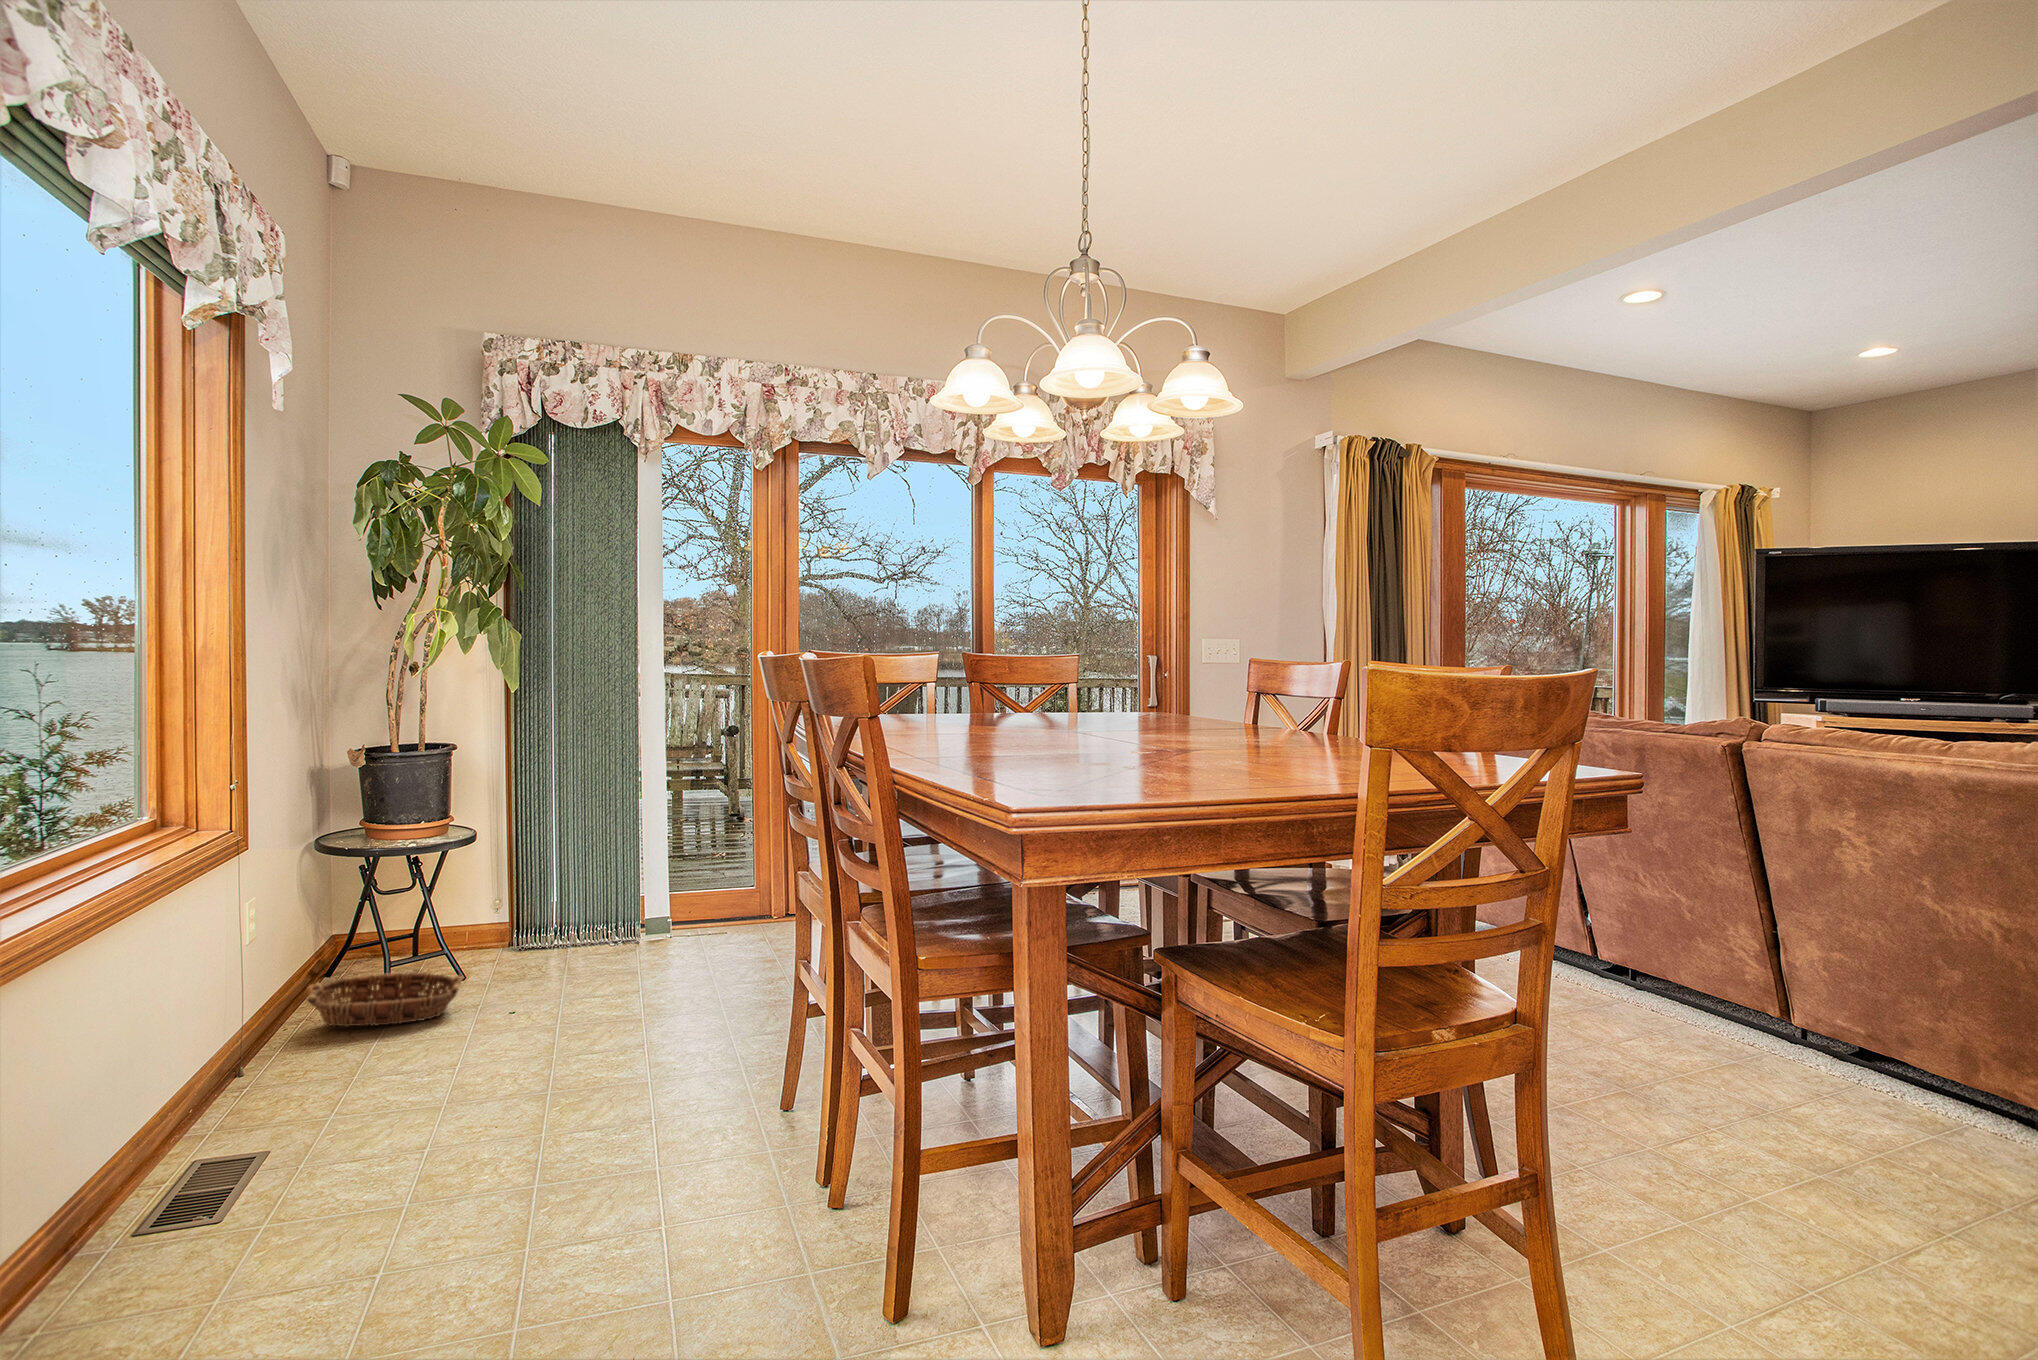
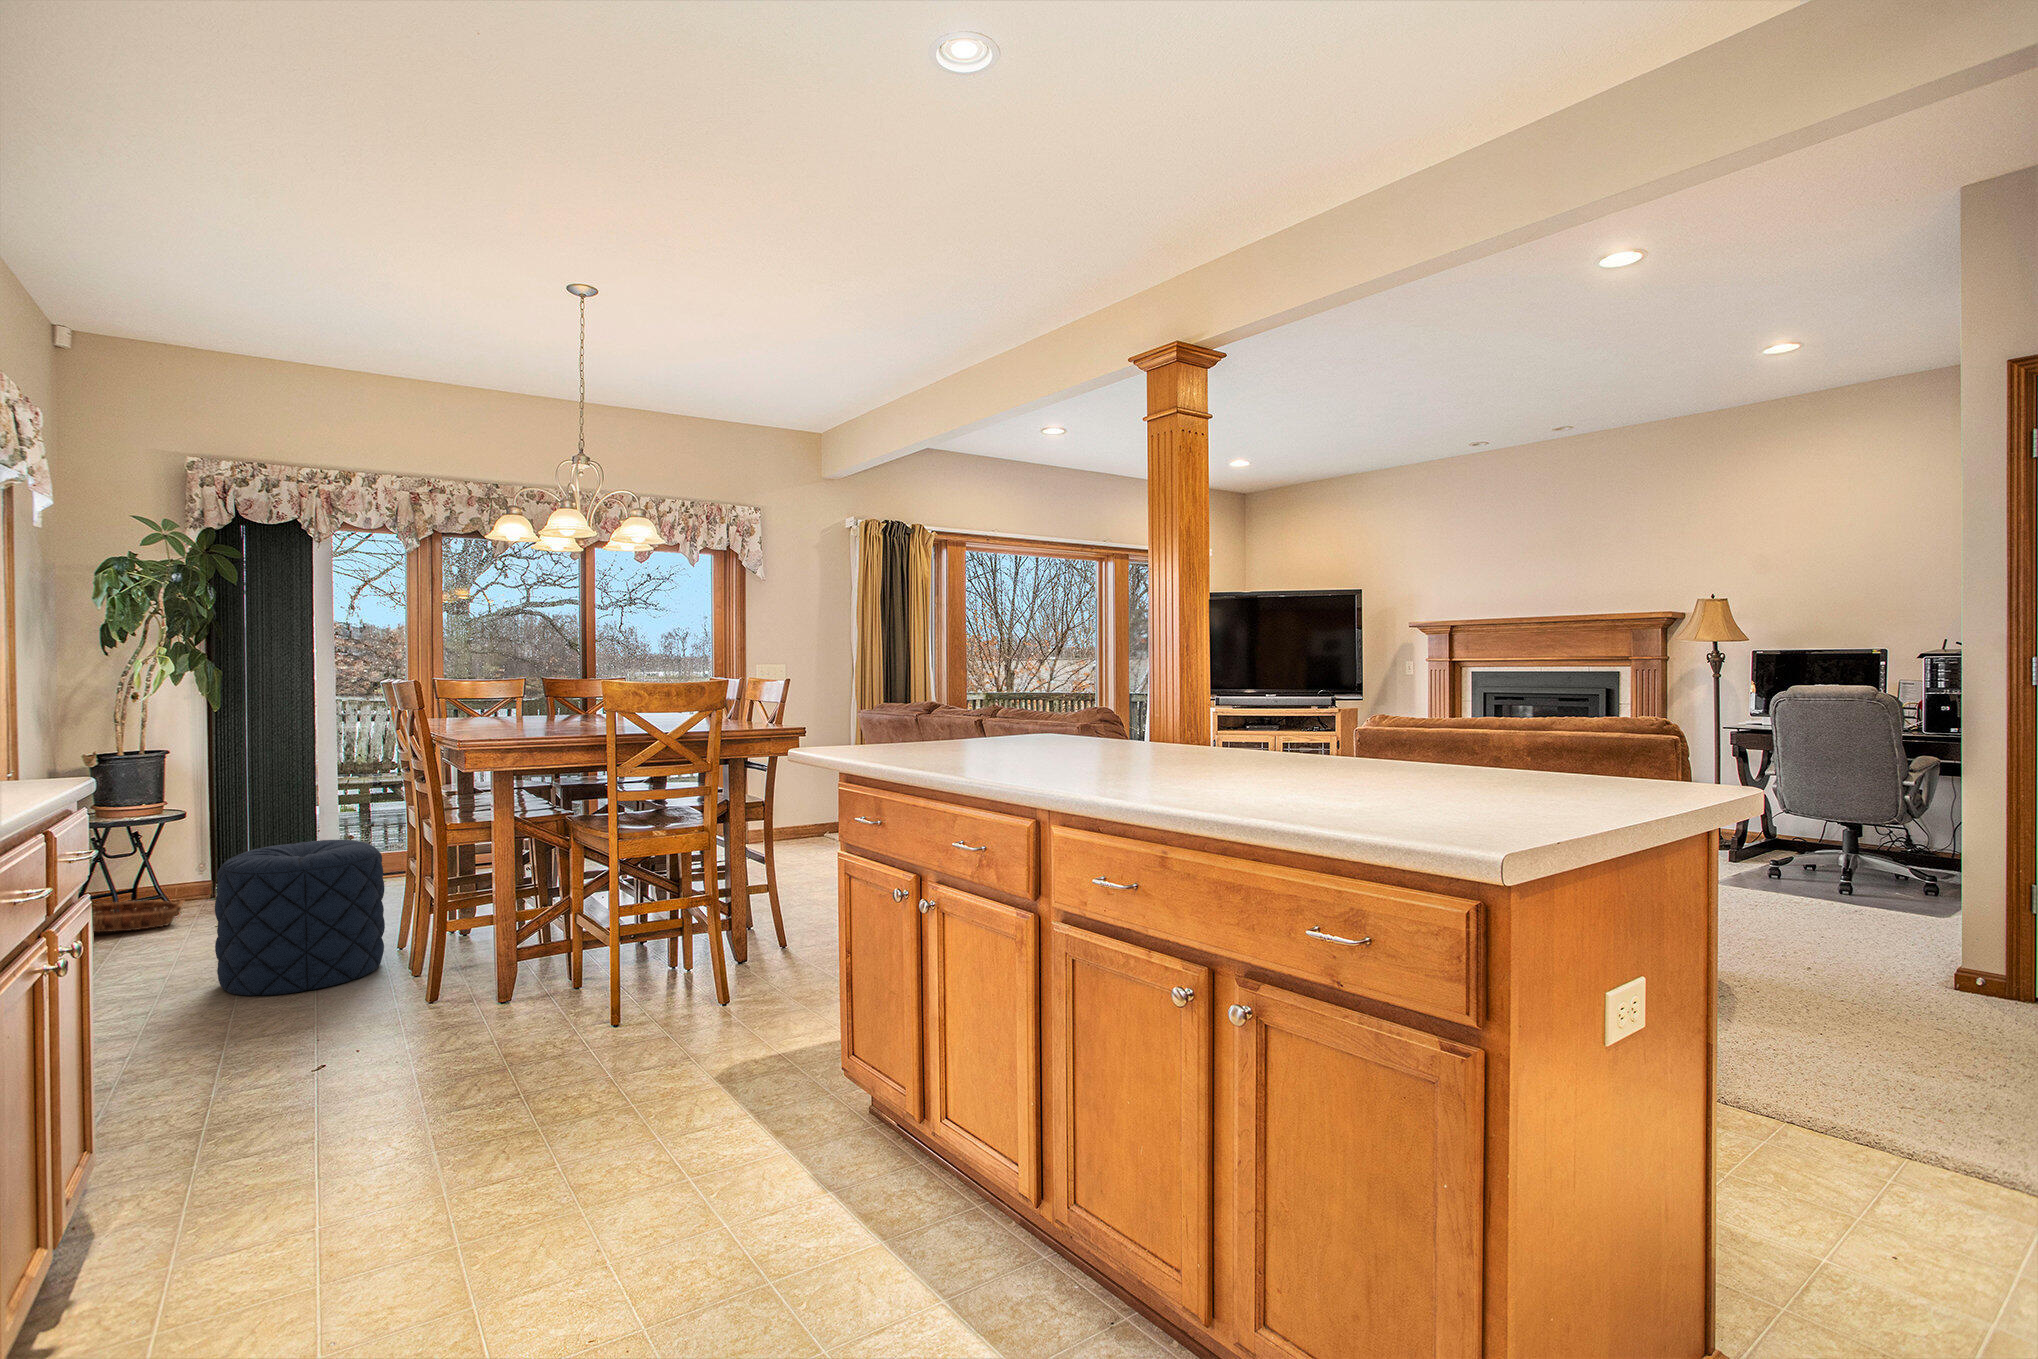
pouf: none [466,937,757,1285] -> present [215,840,385,995]

